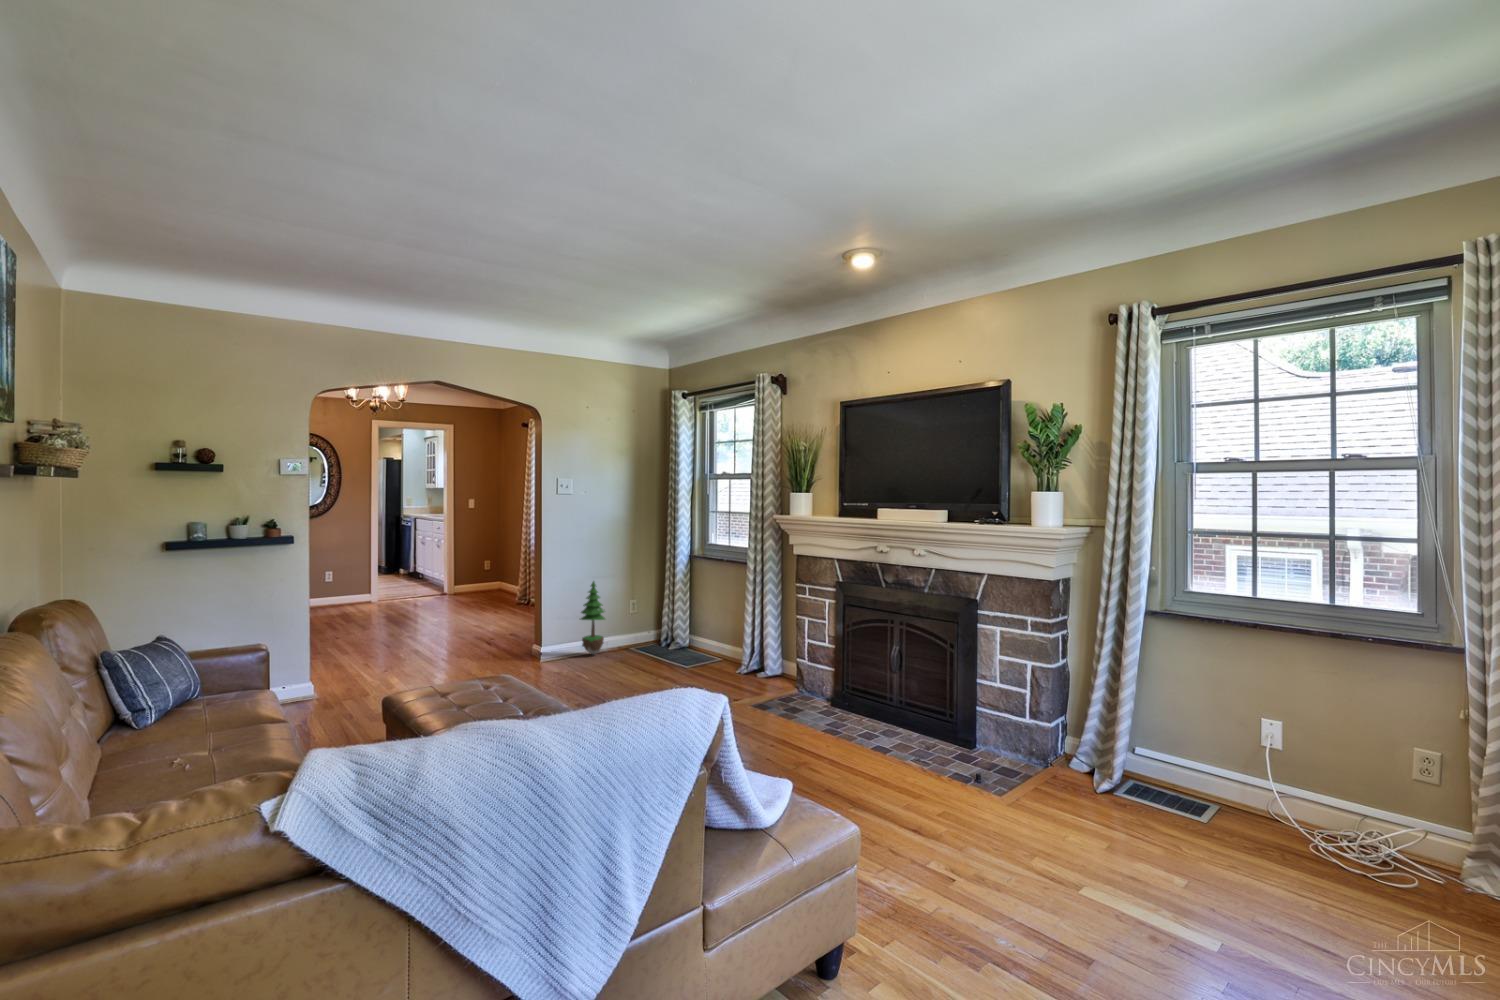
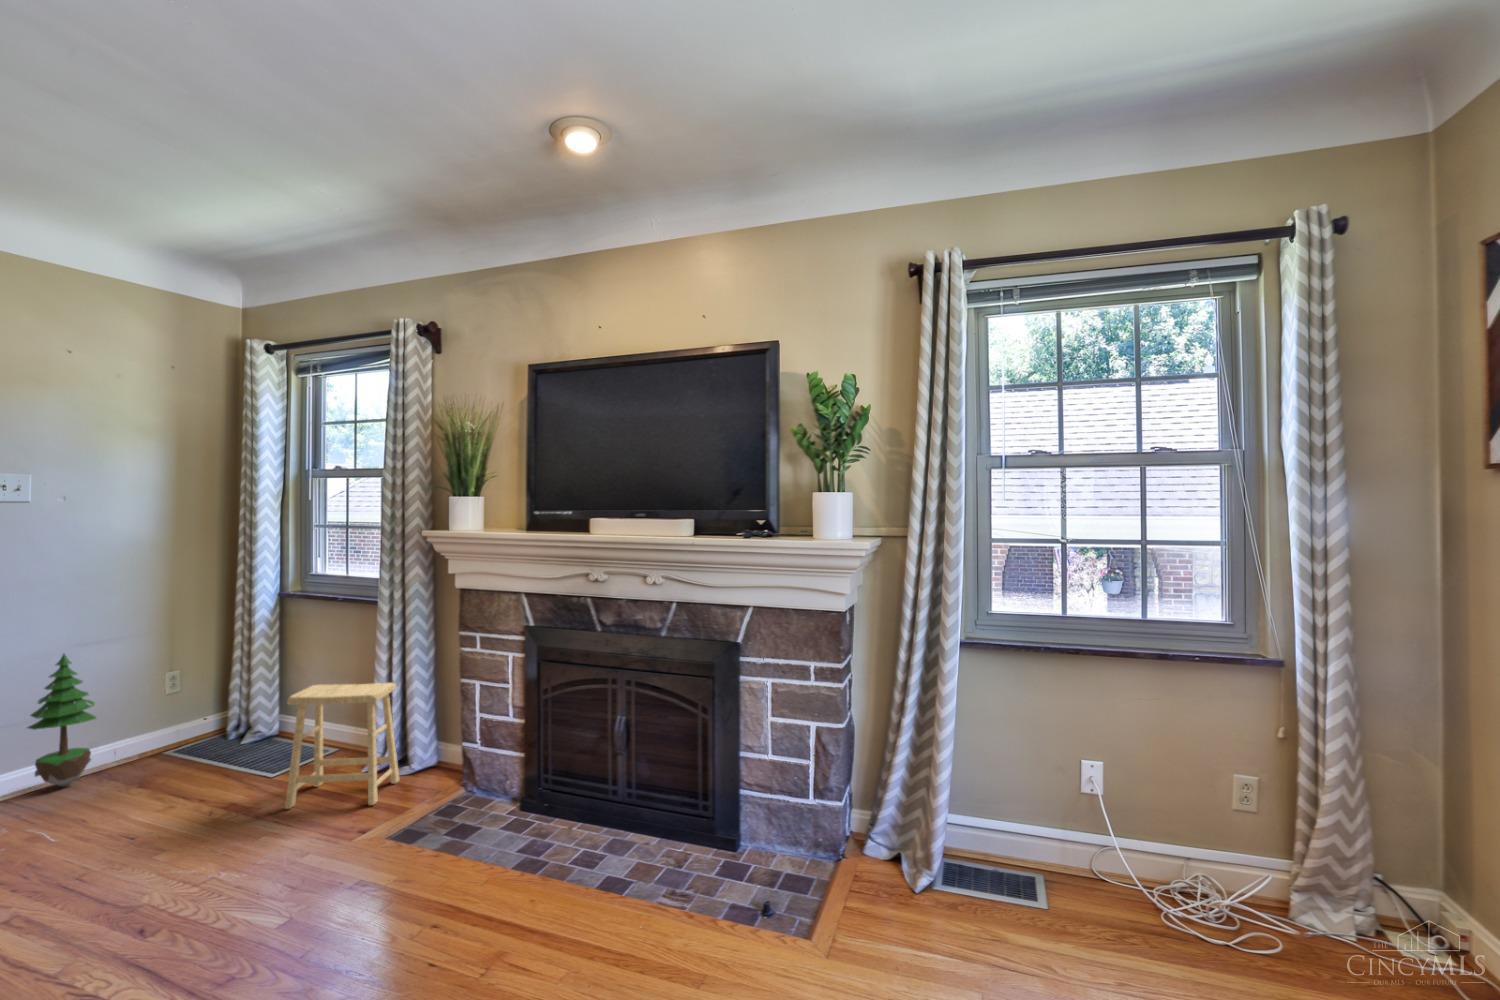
footstool: none [698,611,759,688] -> present [285,683,399,809]

